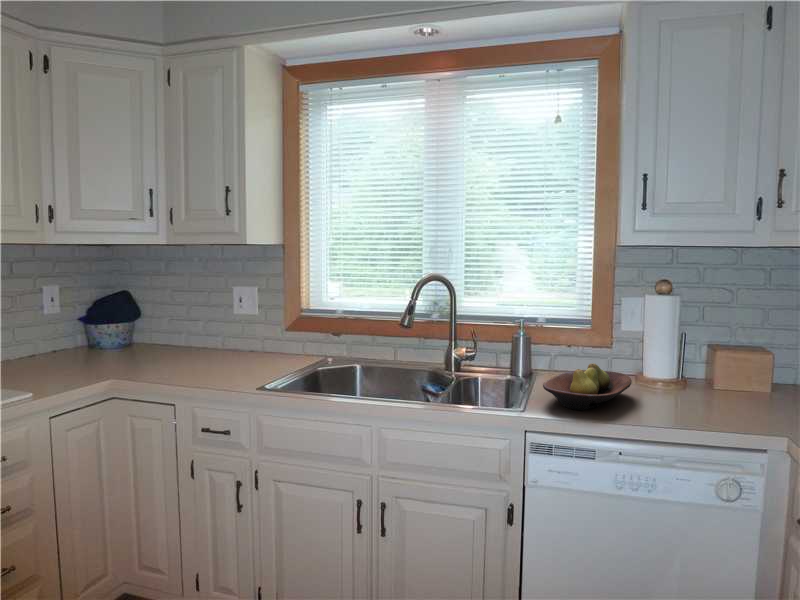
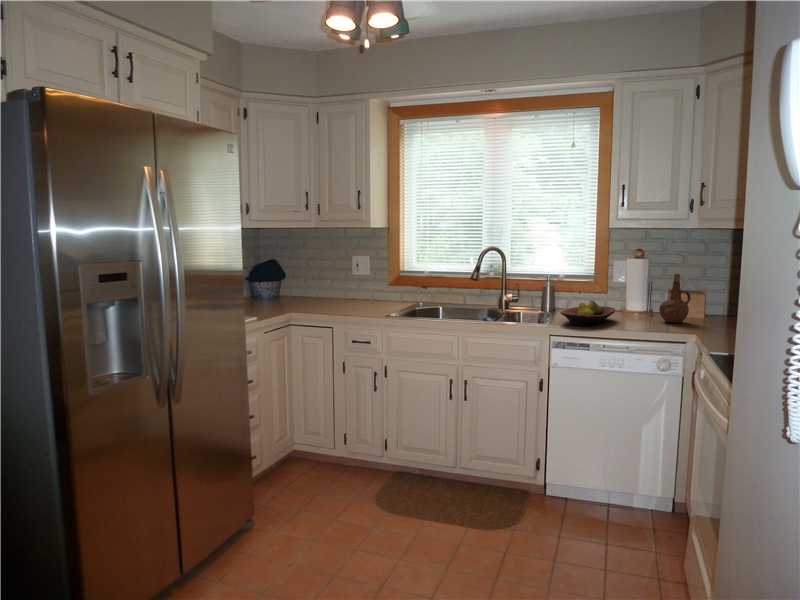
ceramic pitcher: none [702,321,755,402] -> present [659,274,691,323]

